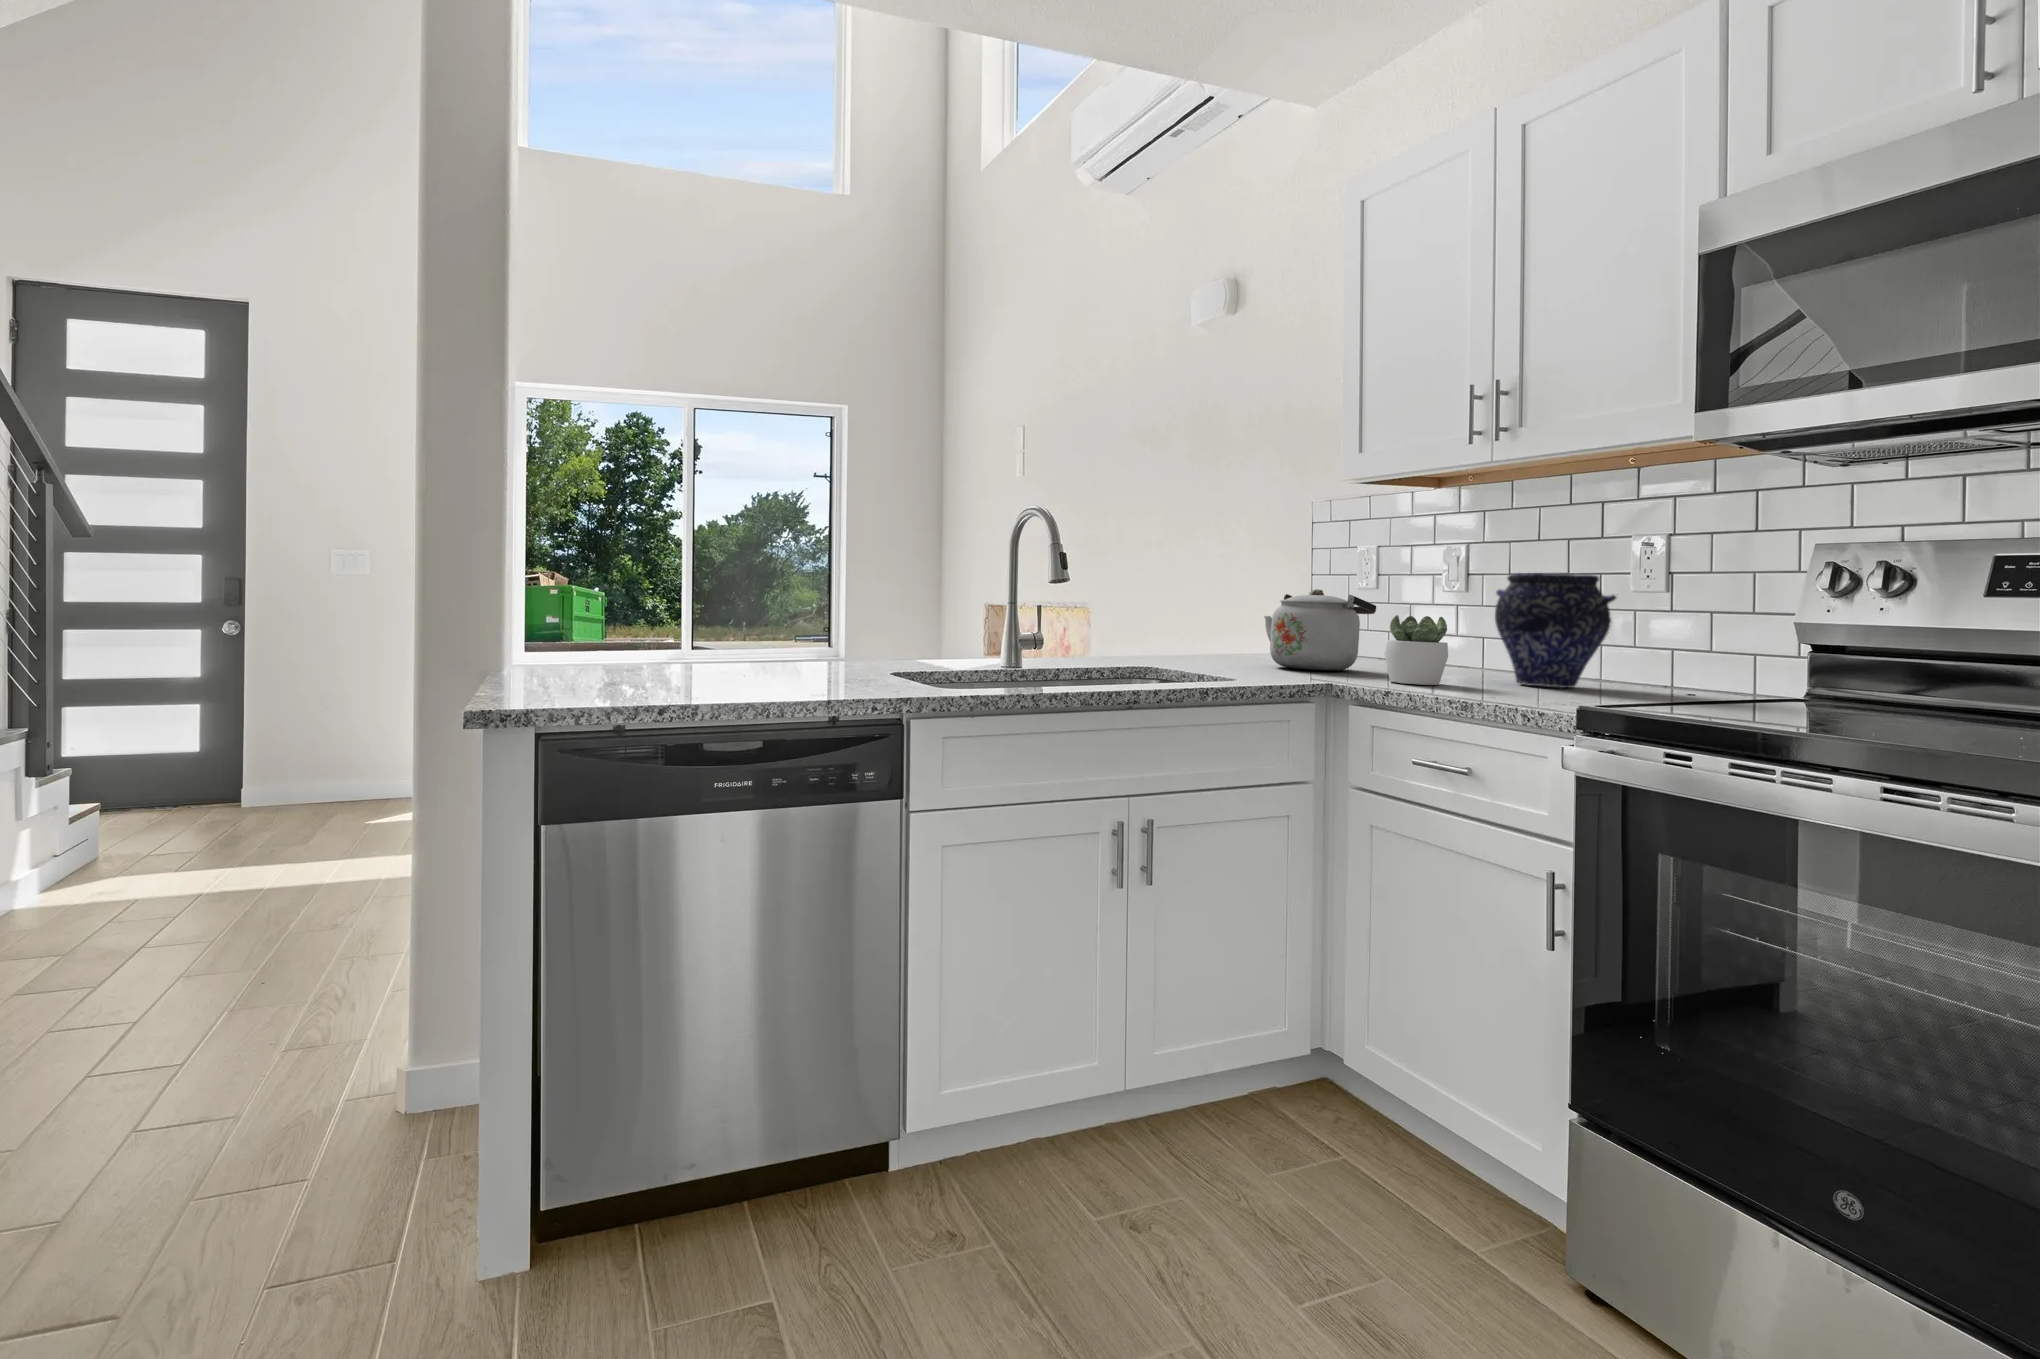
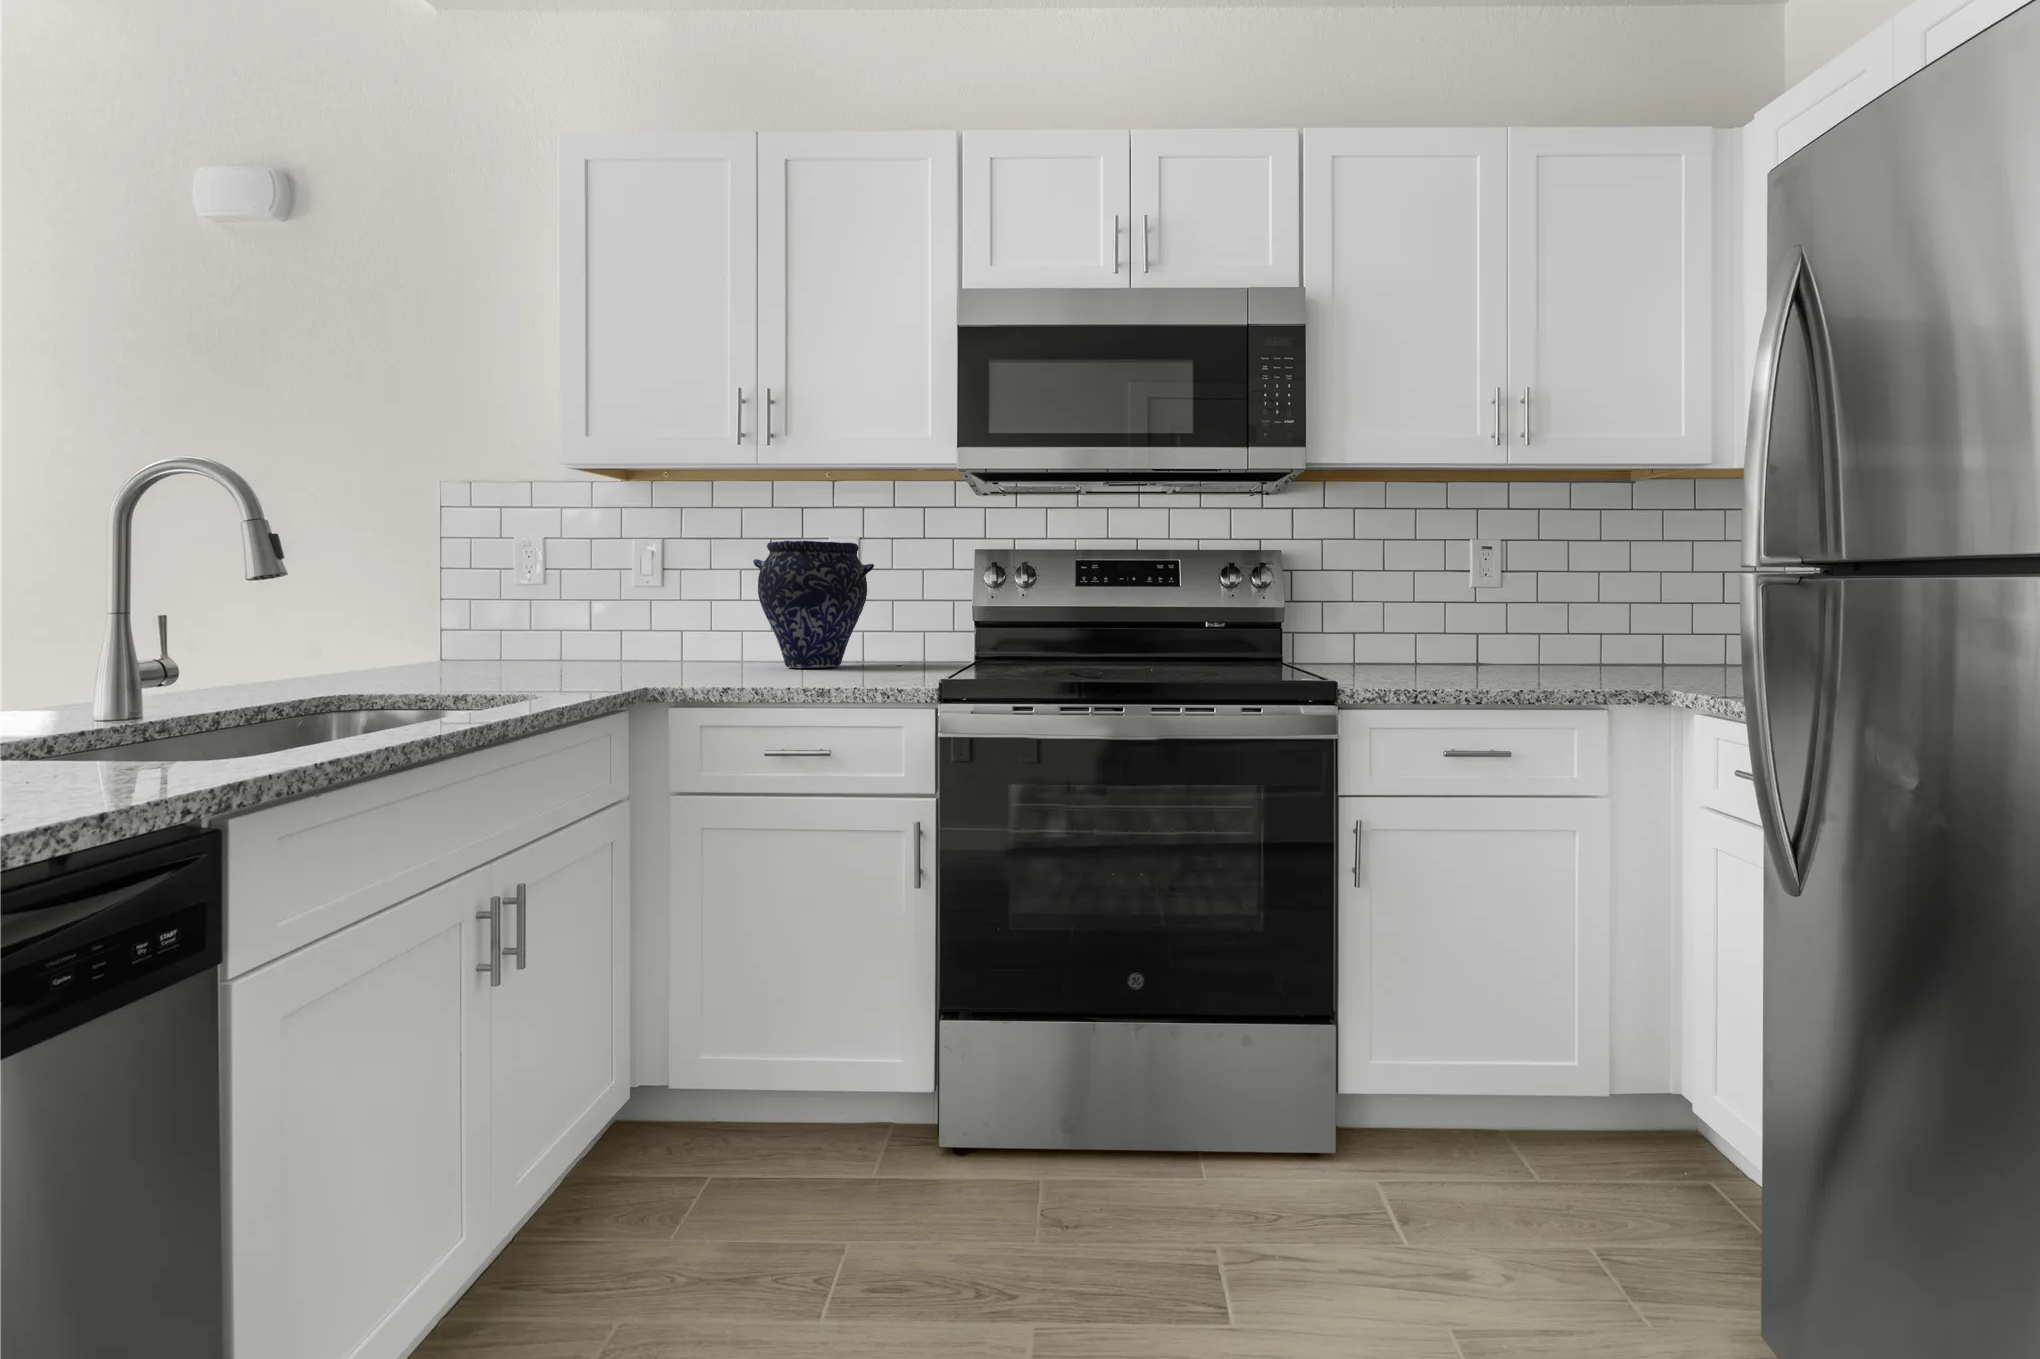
kettle: present [1264,589,1376,670] -> none [452,561,612,676]
succulent plant: present [1385,615,1448,685] -> none [668,593,745,679]

